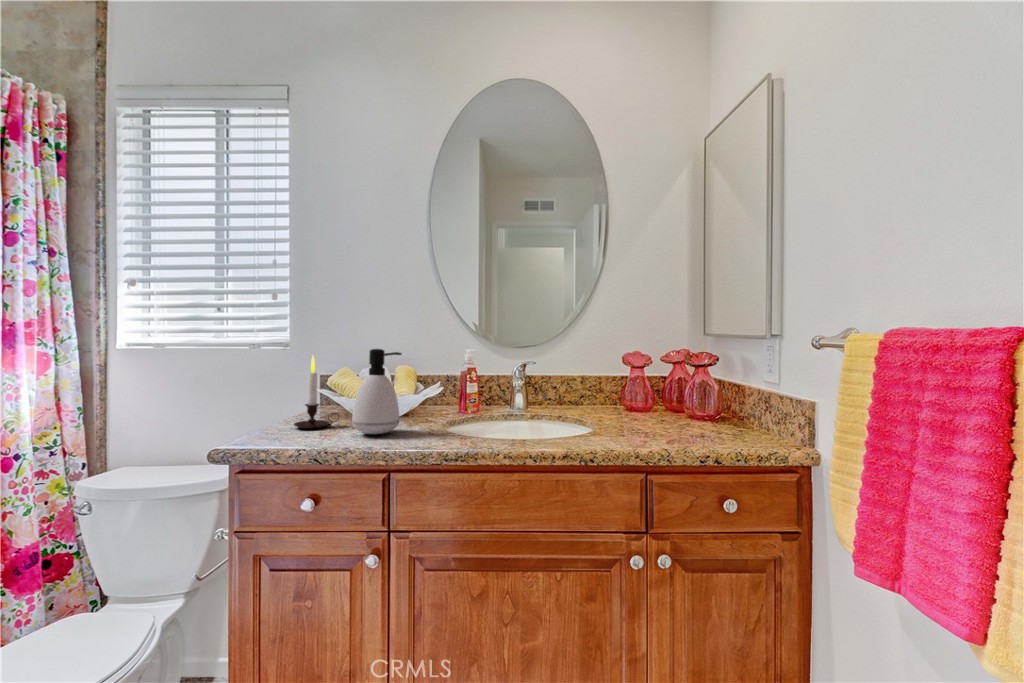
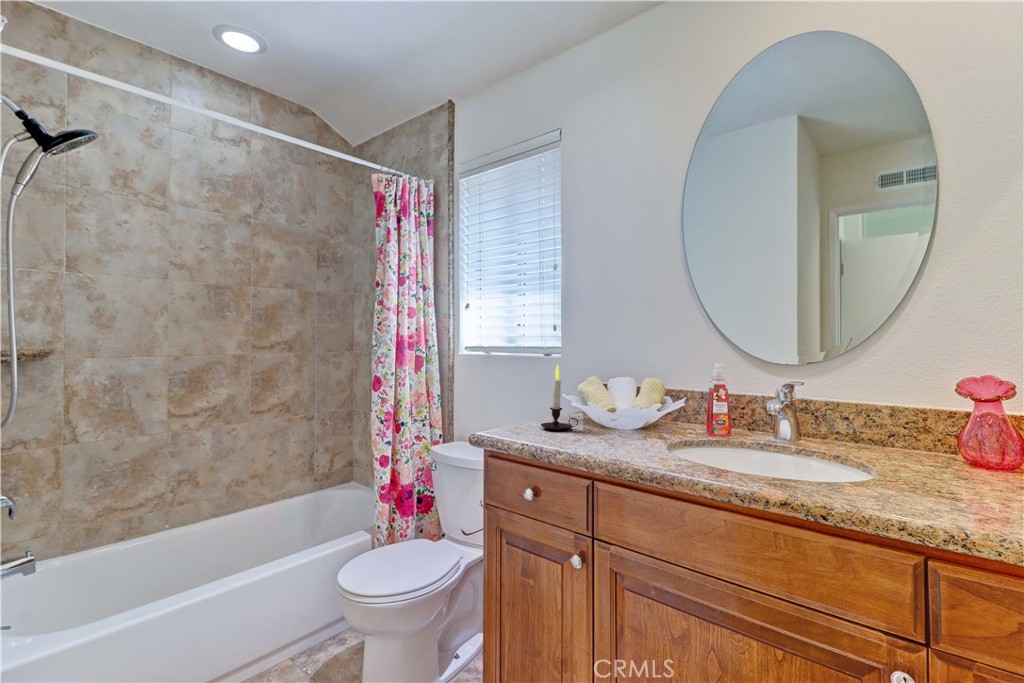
soap dispenser: present [352,349,401,434] -> none [577,360,625,443]

